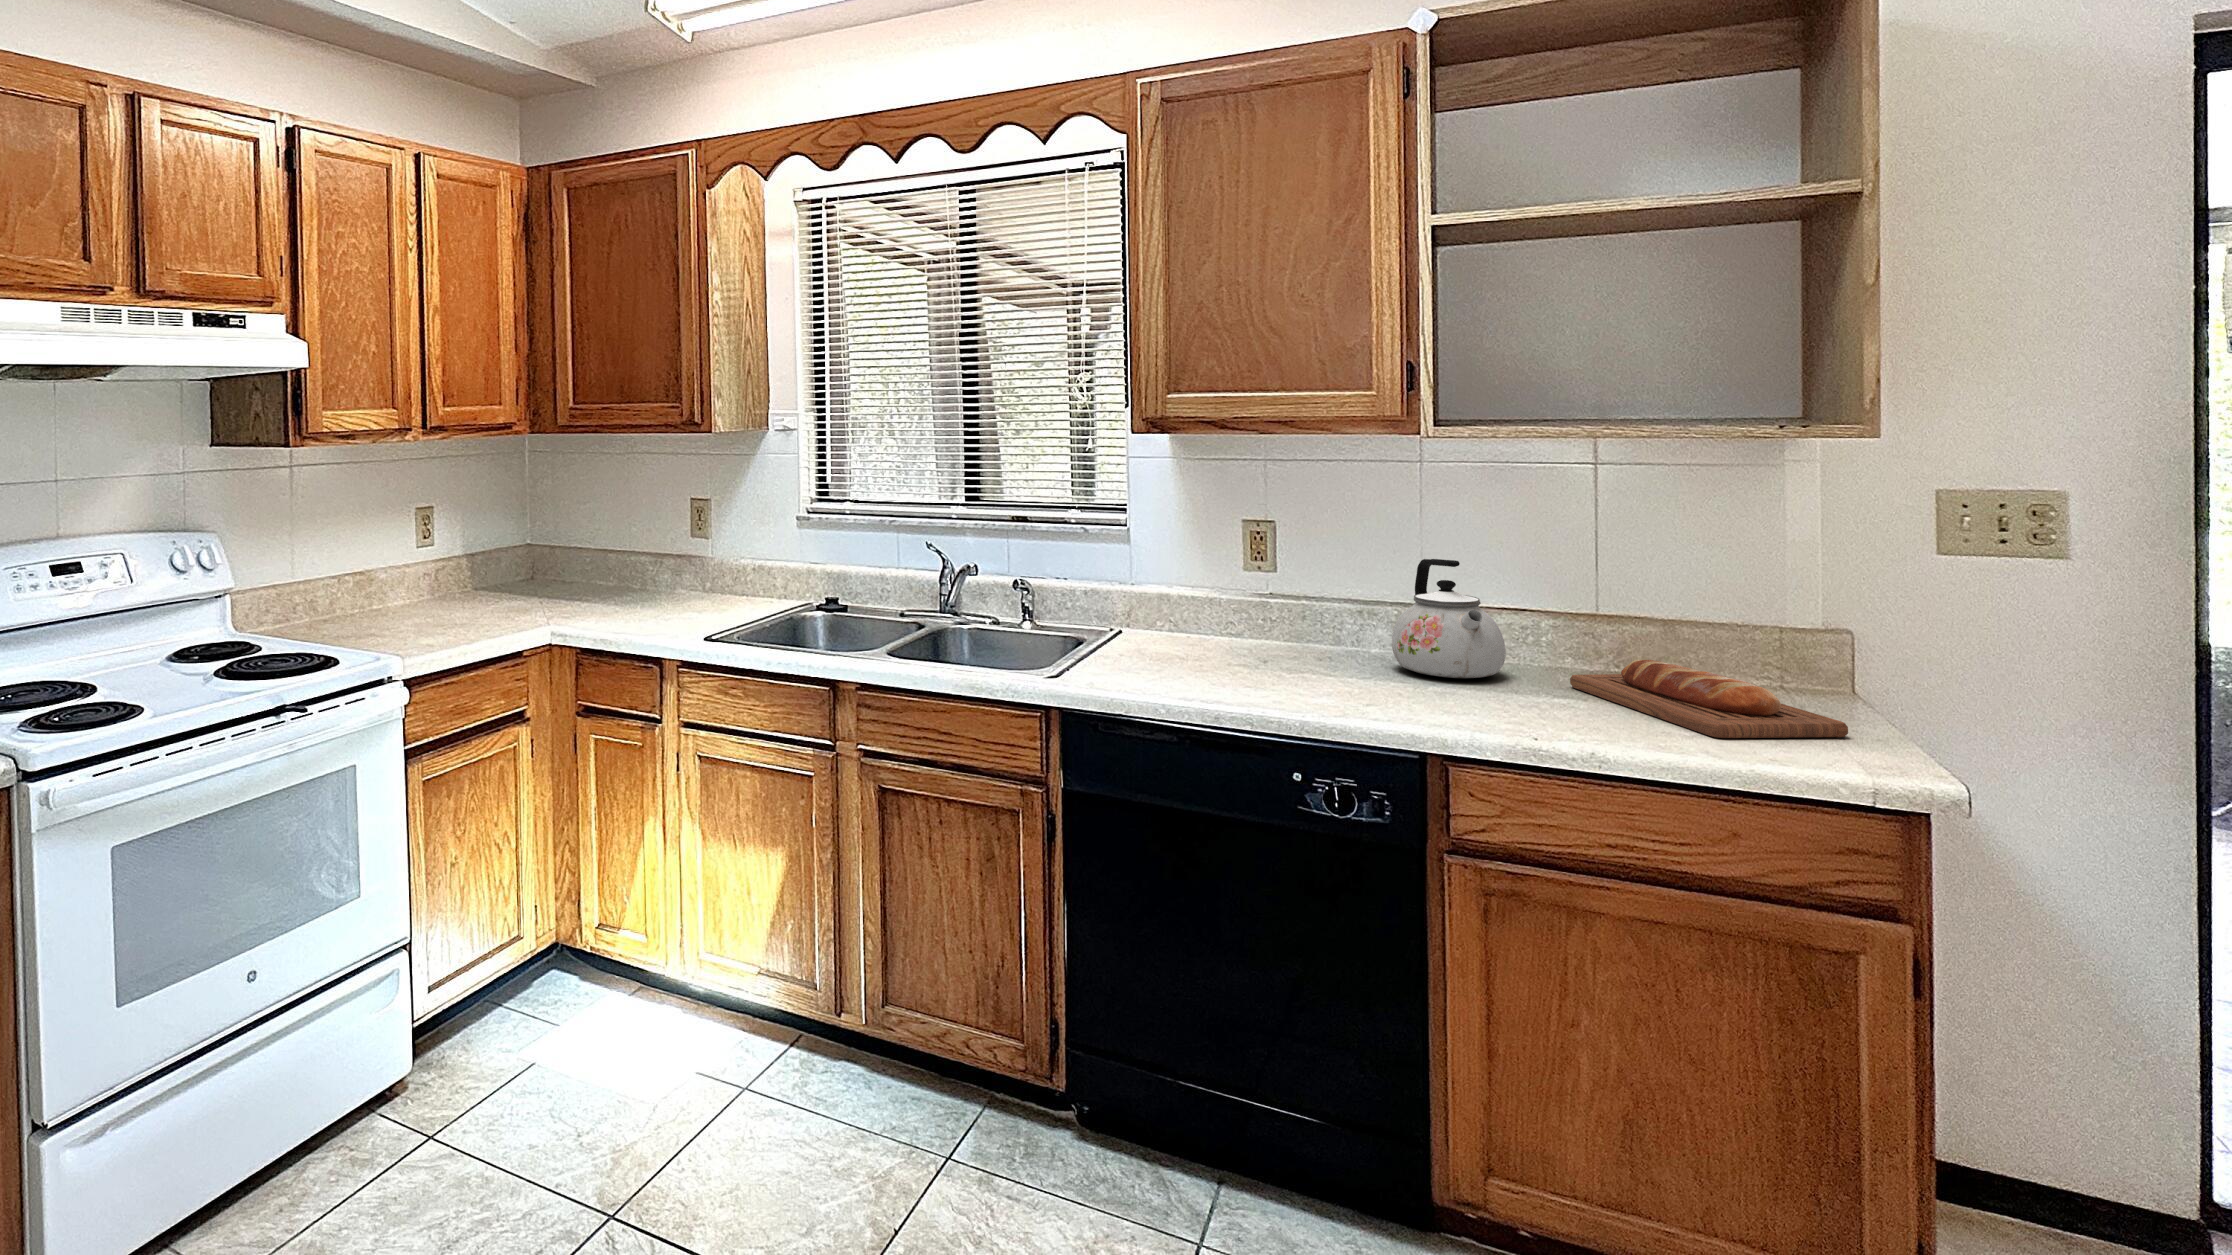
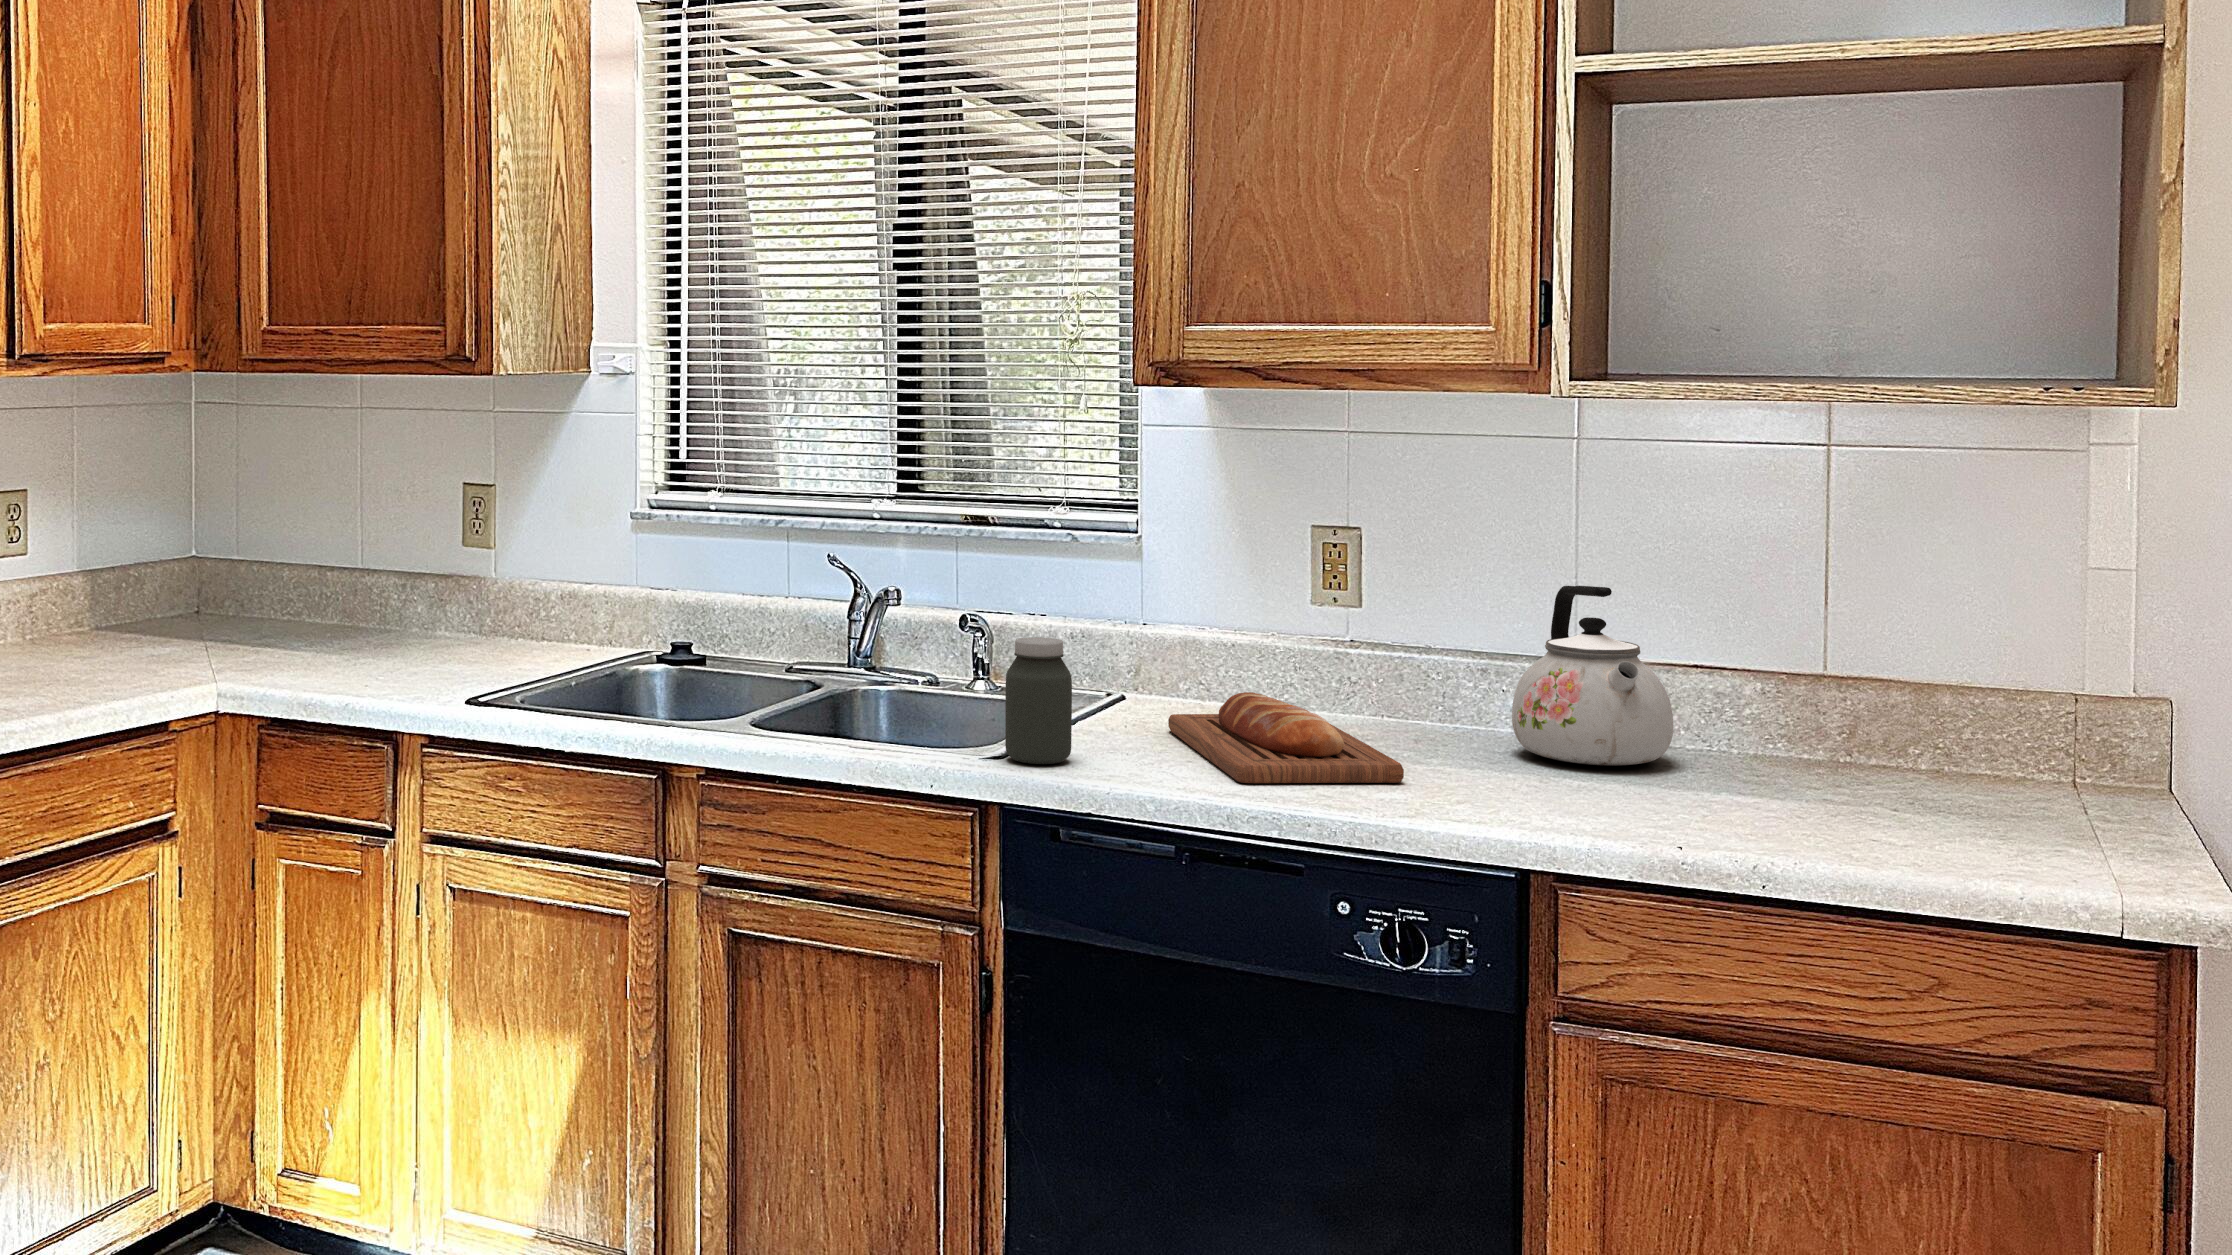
jar: none [1057,597,1101,680] -> present [1005,637,1072,764]
bread loaf: present [1570,660,1848,738] -> present [1168,692,1404,783]

